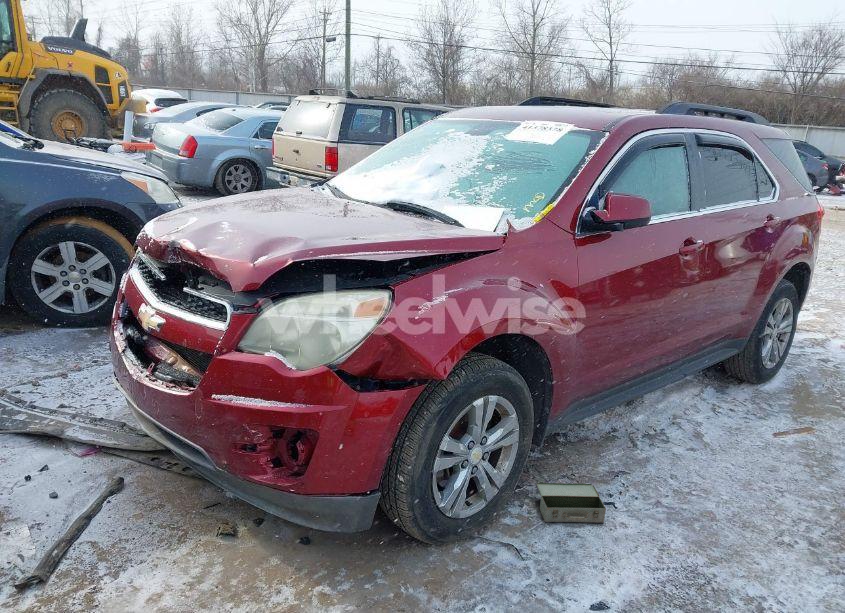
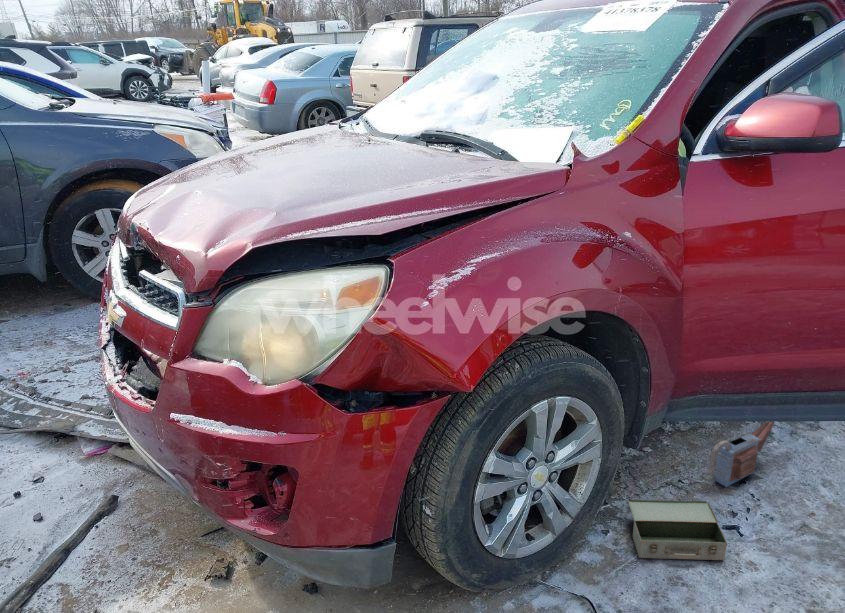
watering can: none [592,430,639,479] -> present [707,422,774,487]

